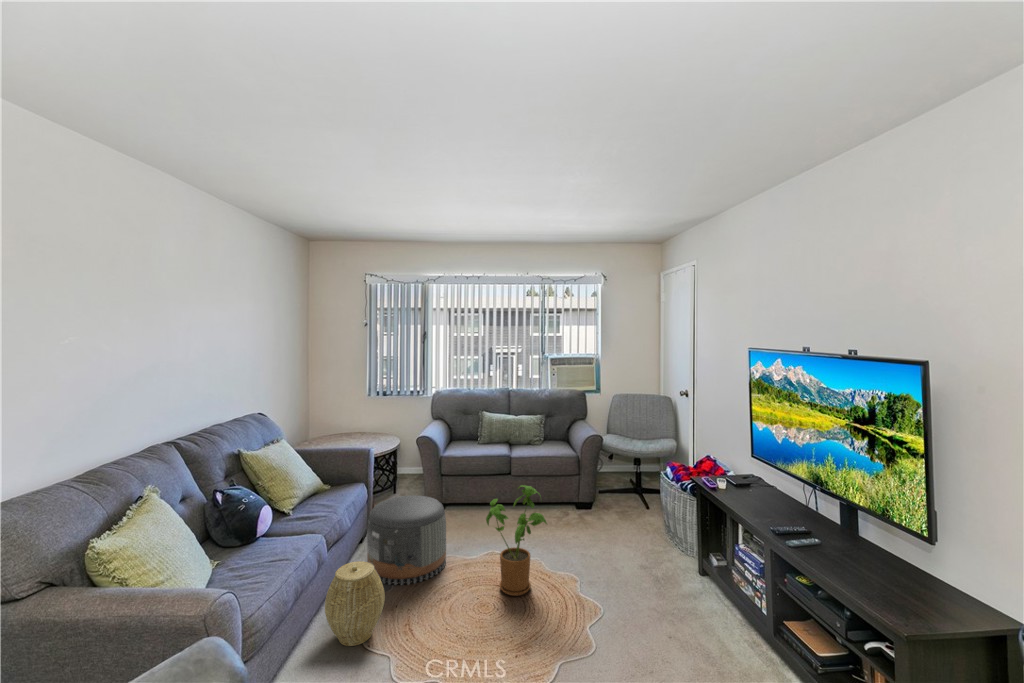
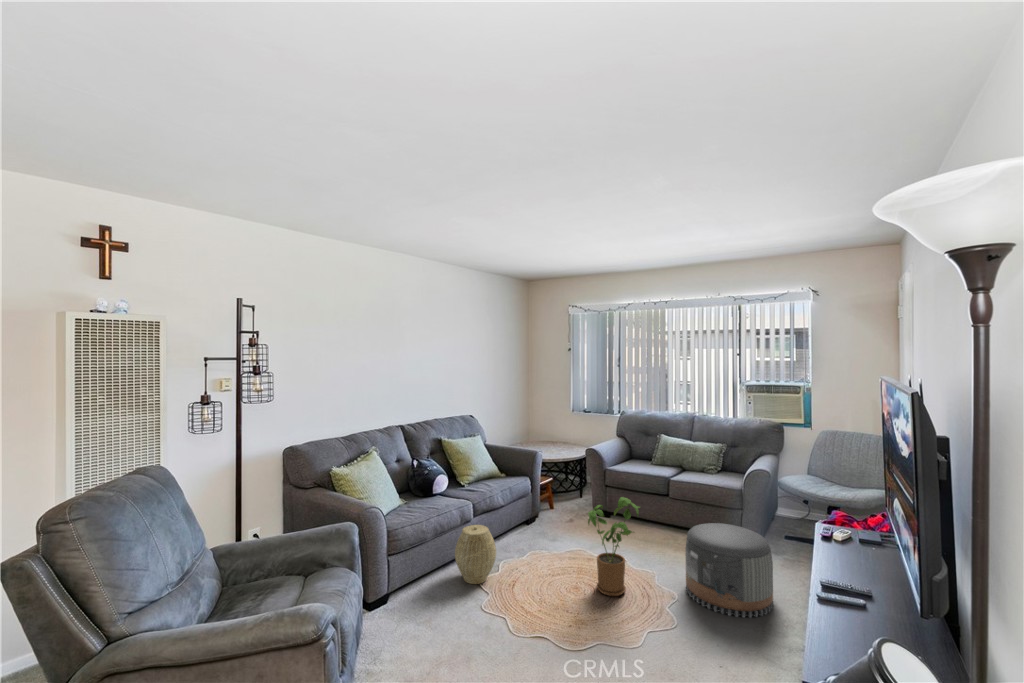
pouf: present [367,495,446,585] -> present [685,523,773,618]

